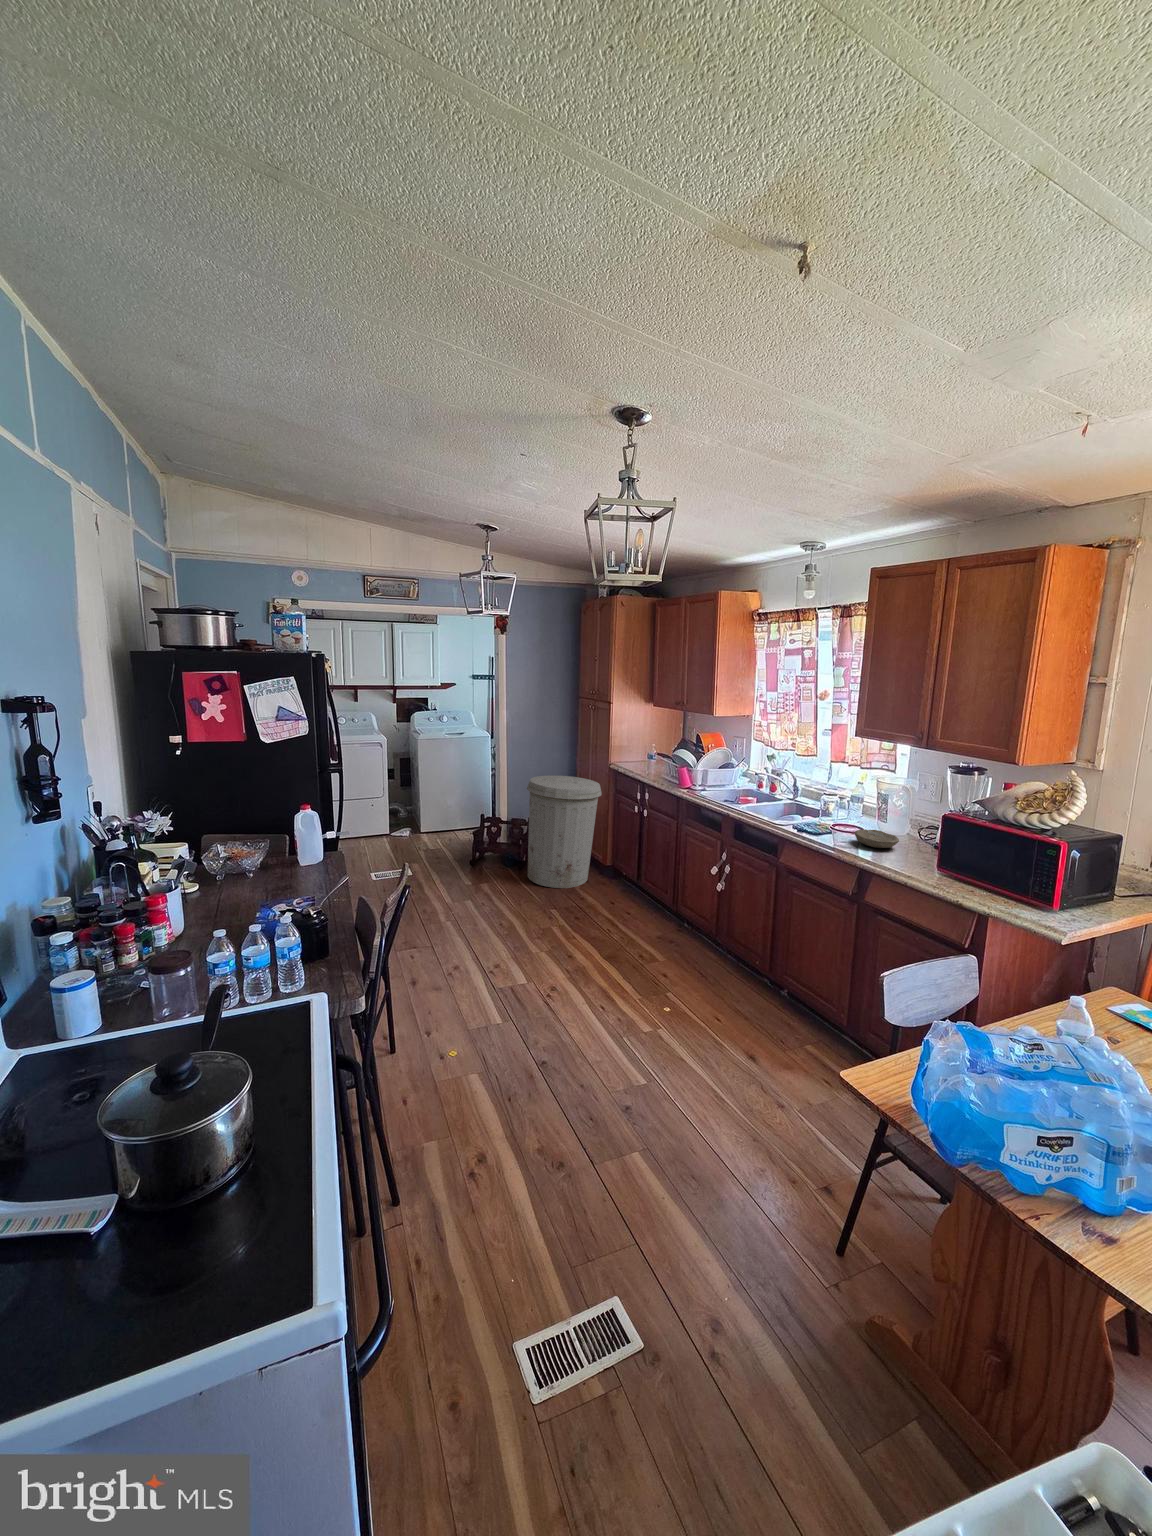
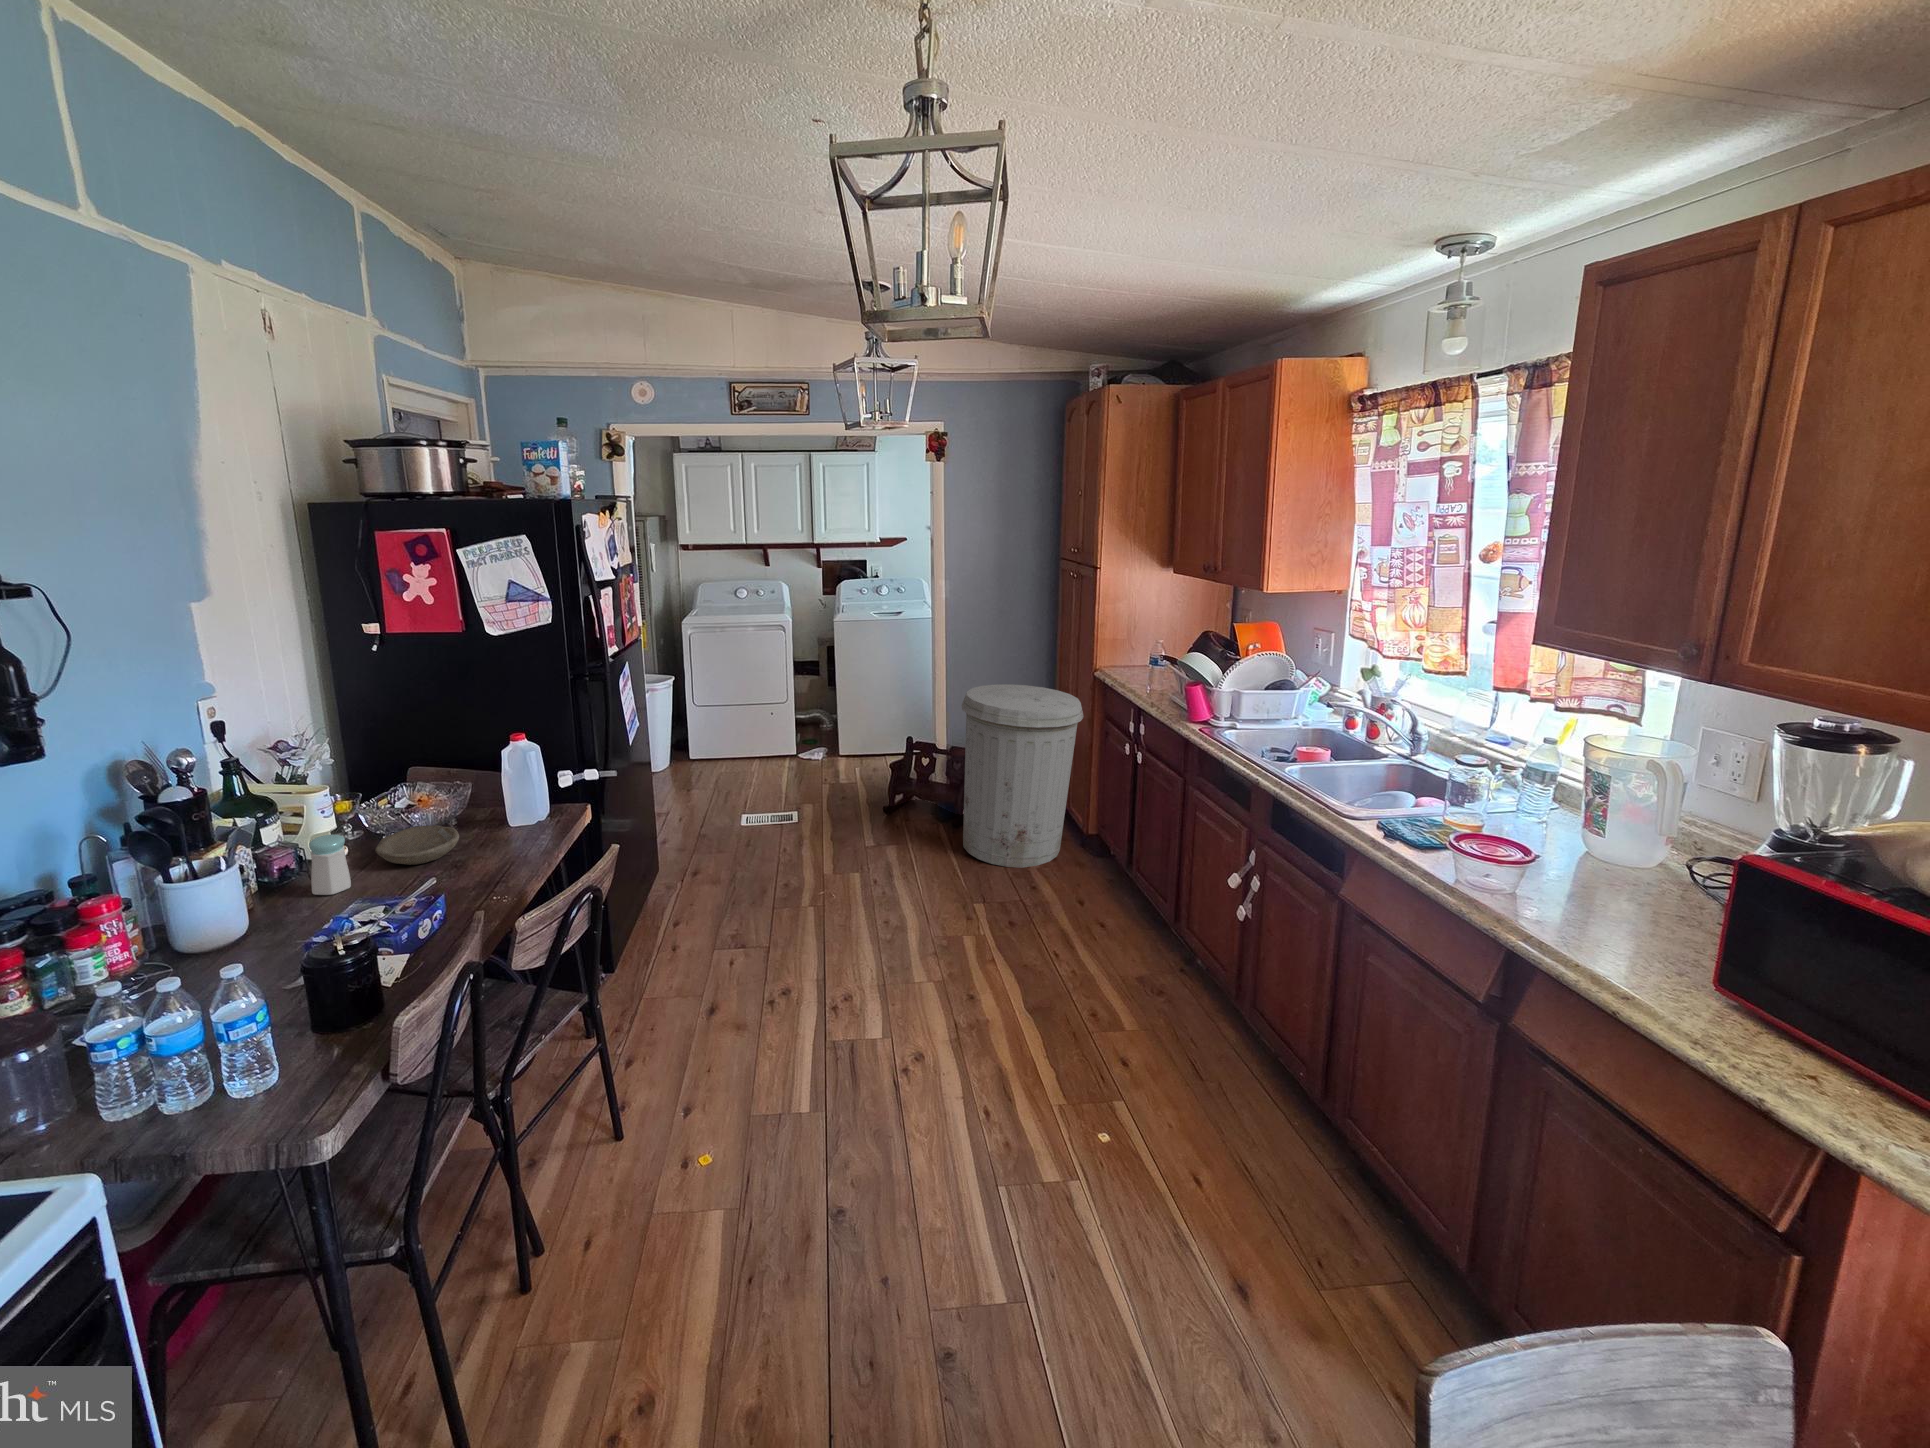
bowl: present [855,829,899,848] -> present [376,825,459,865]
salt shaker: none [209,866,236,905] -> present [309,835,351,895]

